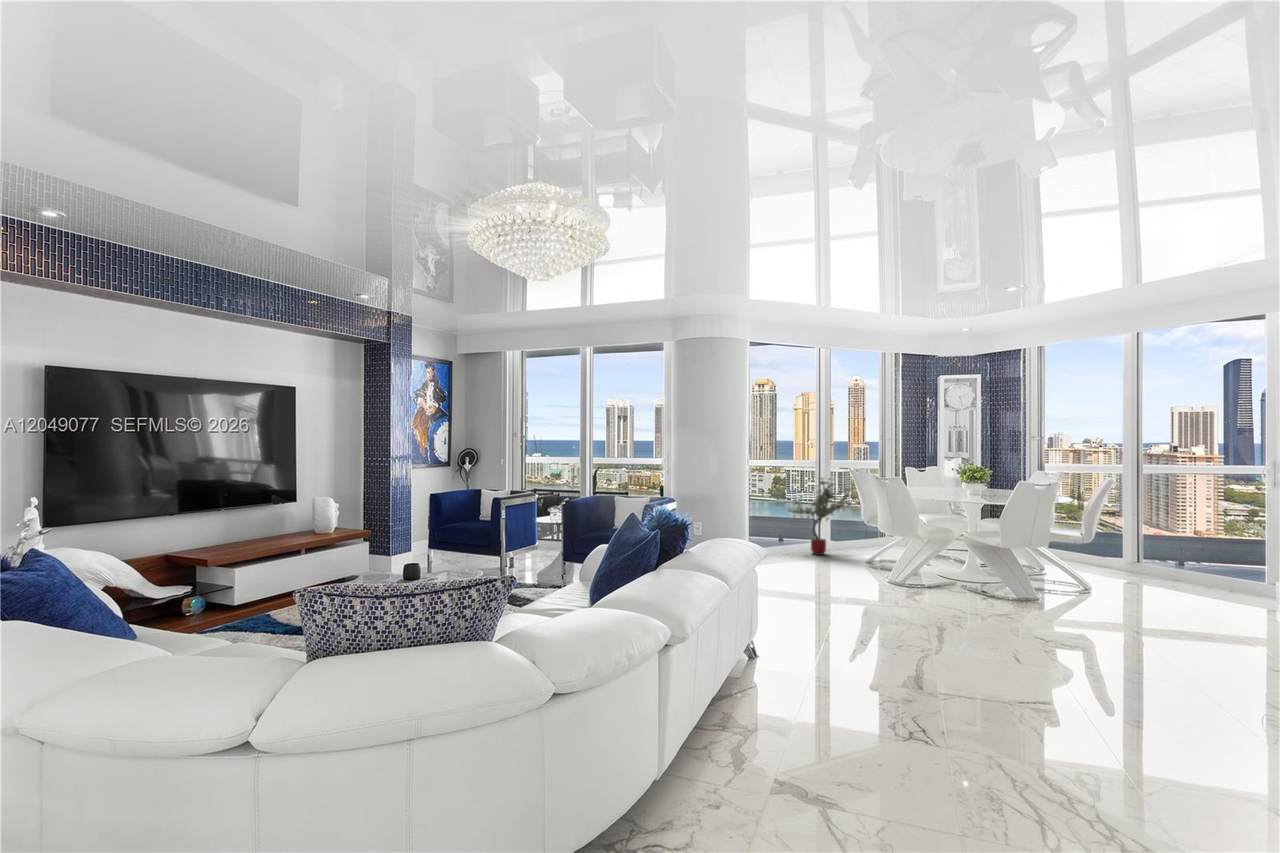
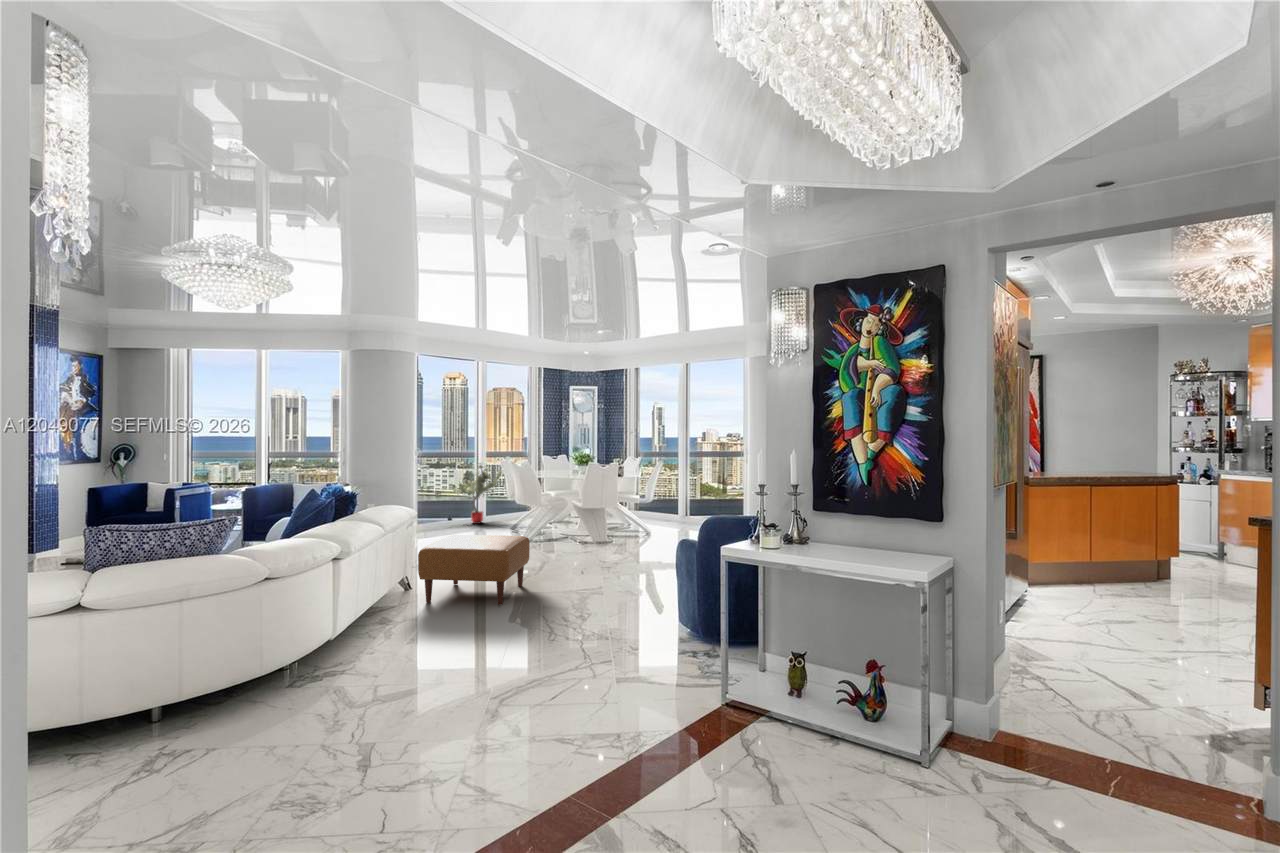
ottoman: none [780,592,953,734] -> present [418,535,530,605]

